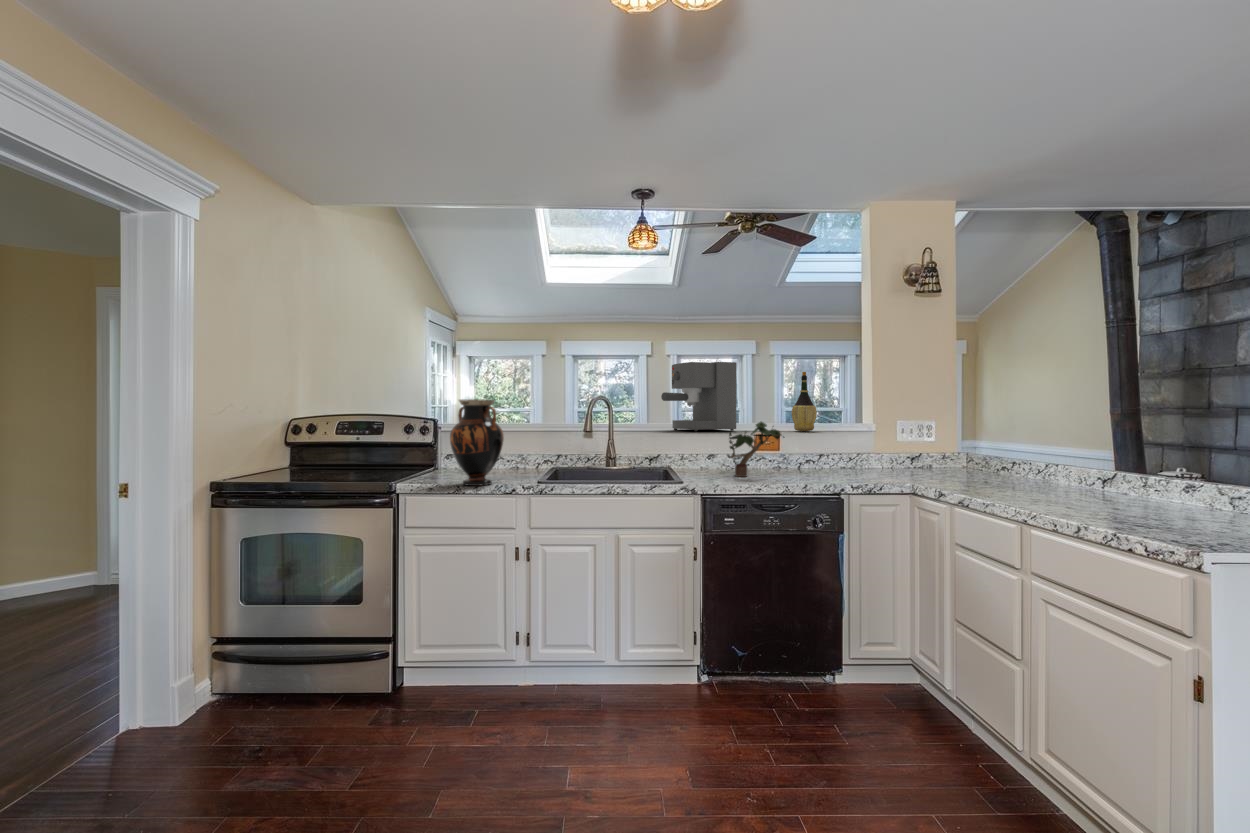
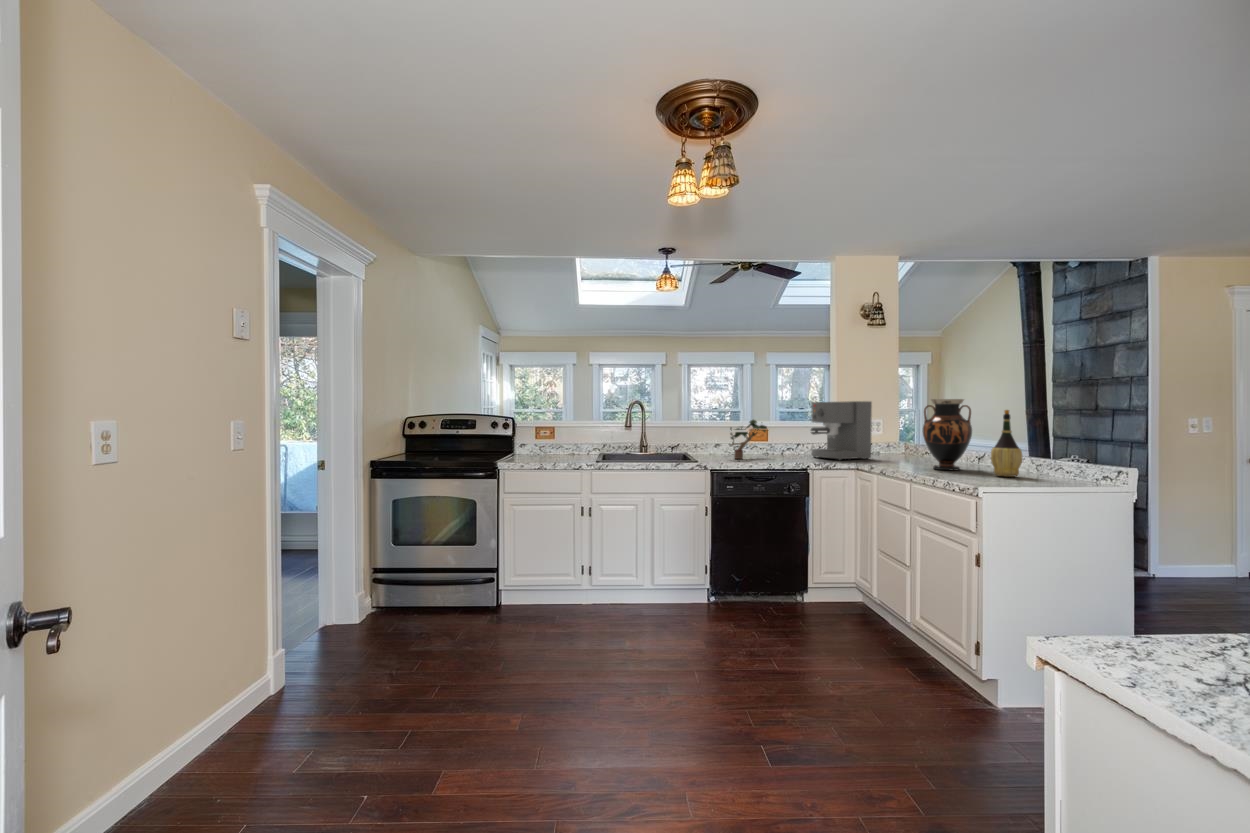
coffee maker: present [661,362,736,431] -> present [811,401,872,460]
wine bottle: present [792,372,817,431] -> present [991,410,1022,477]
vase: present [450,399,504,486] -> present [923,399,972,470]

